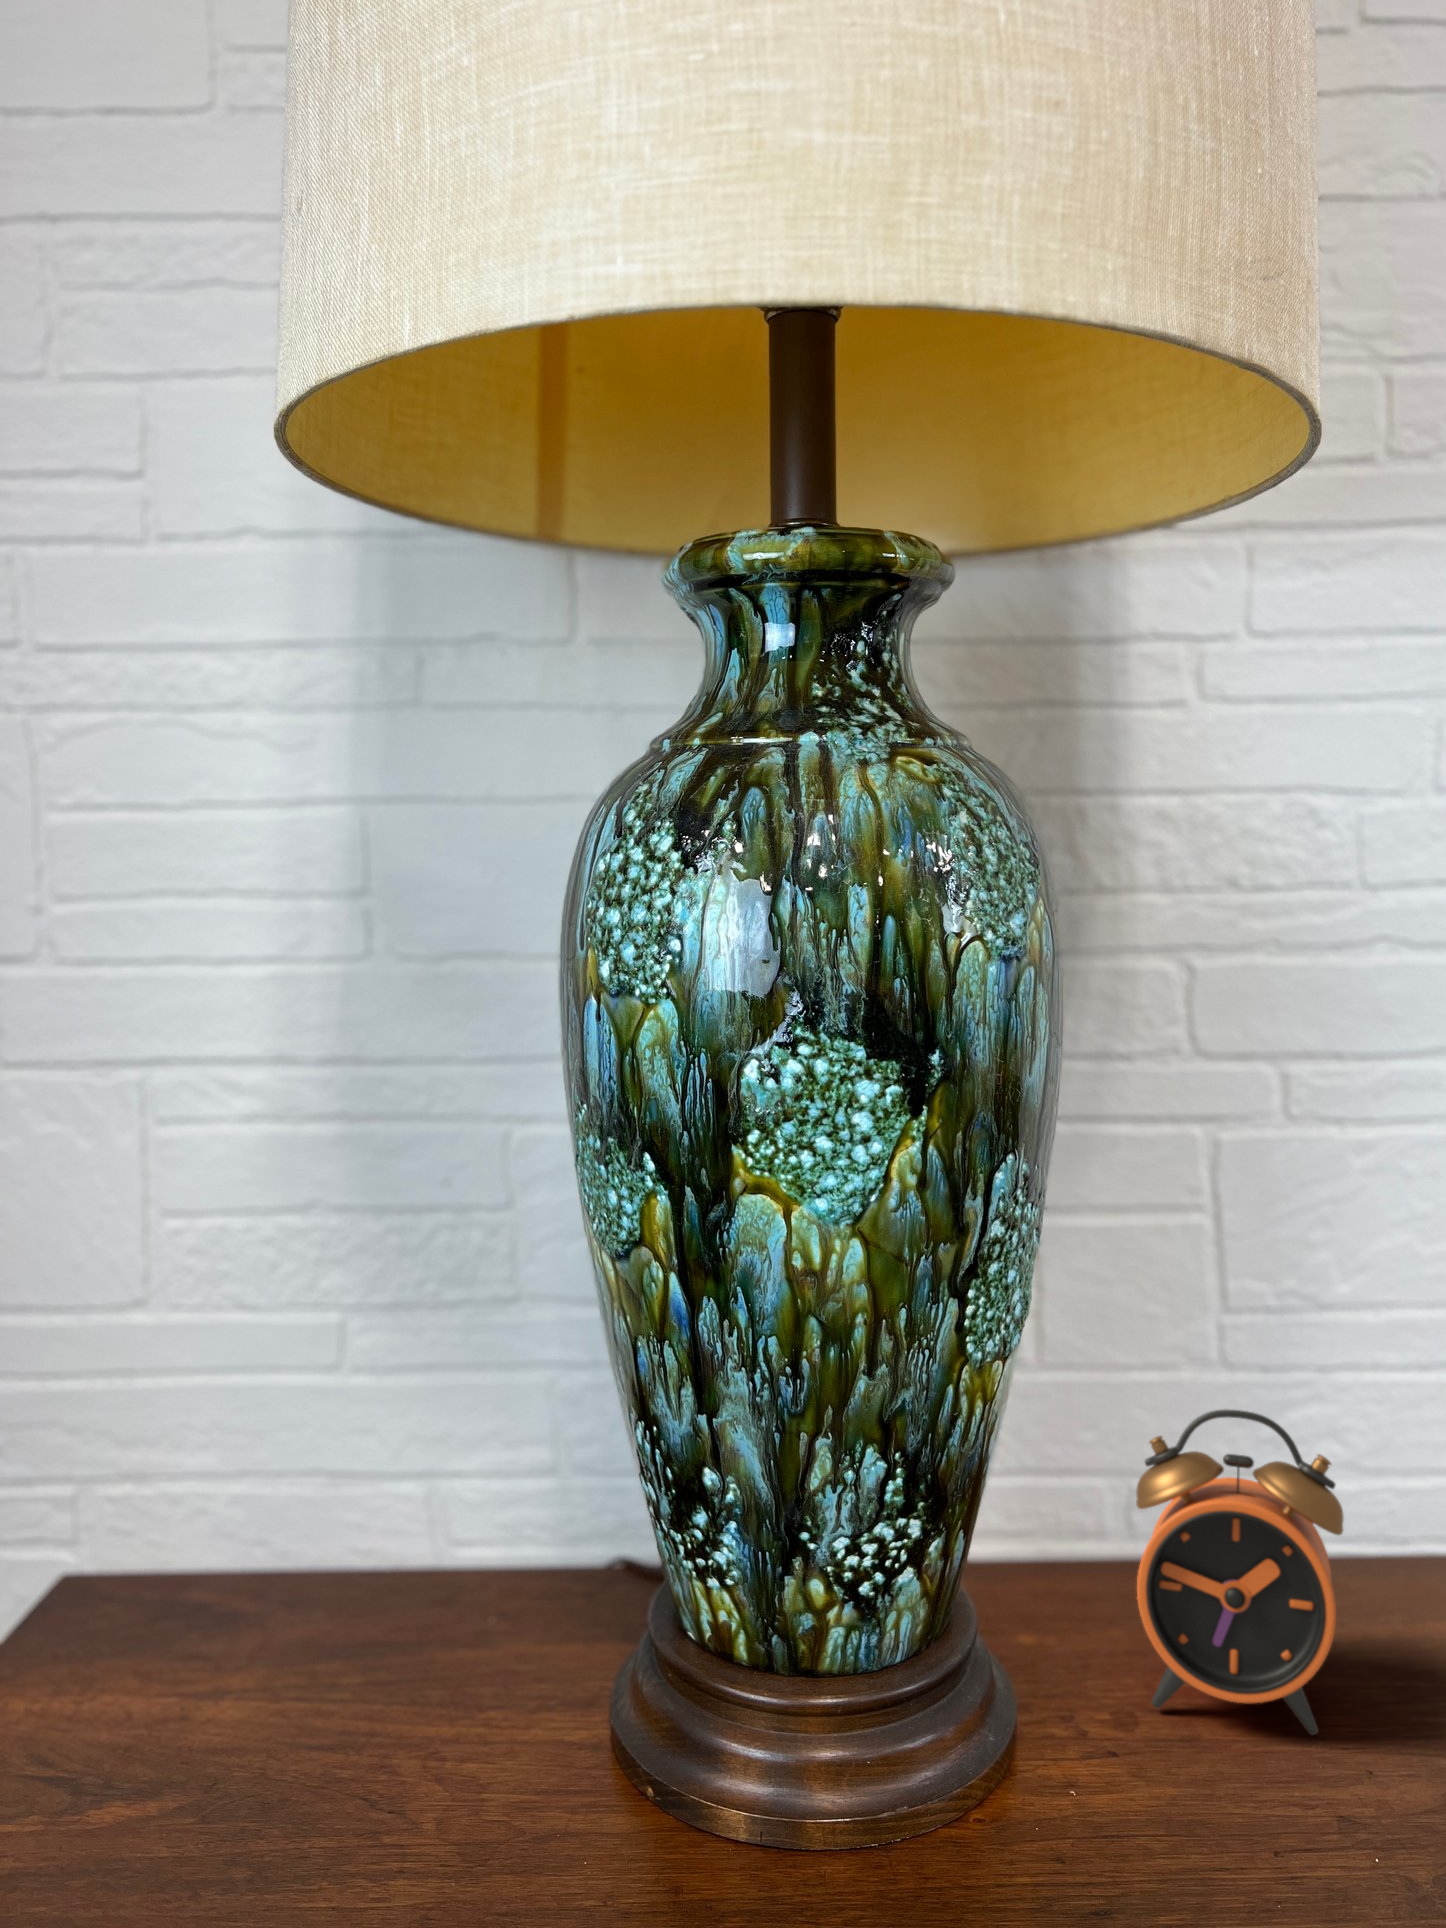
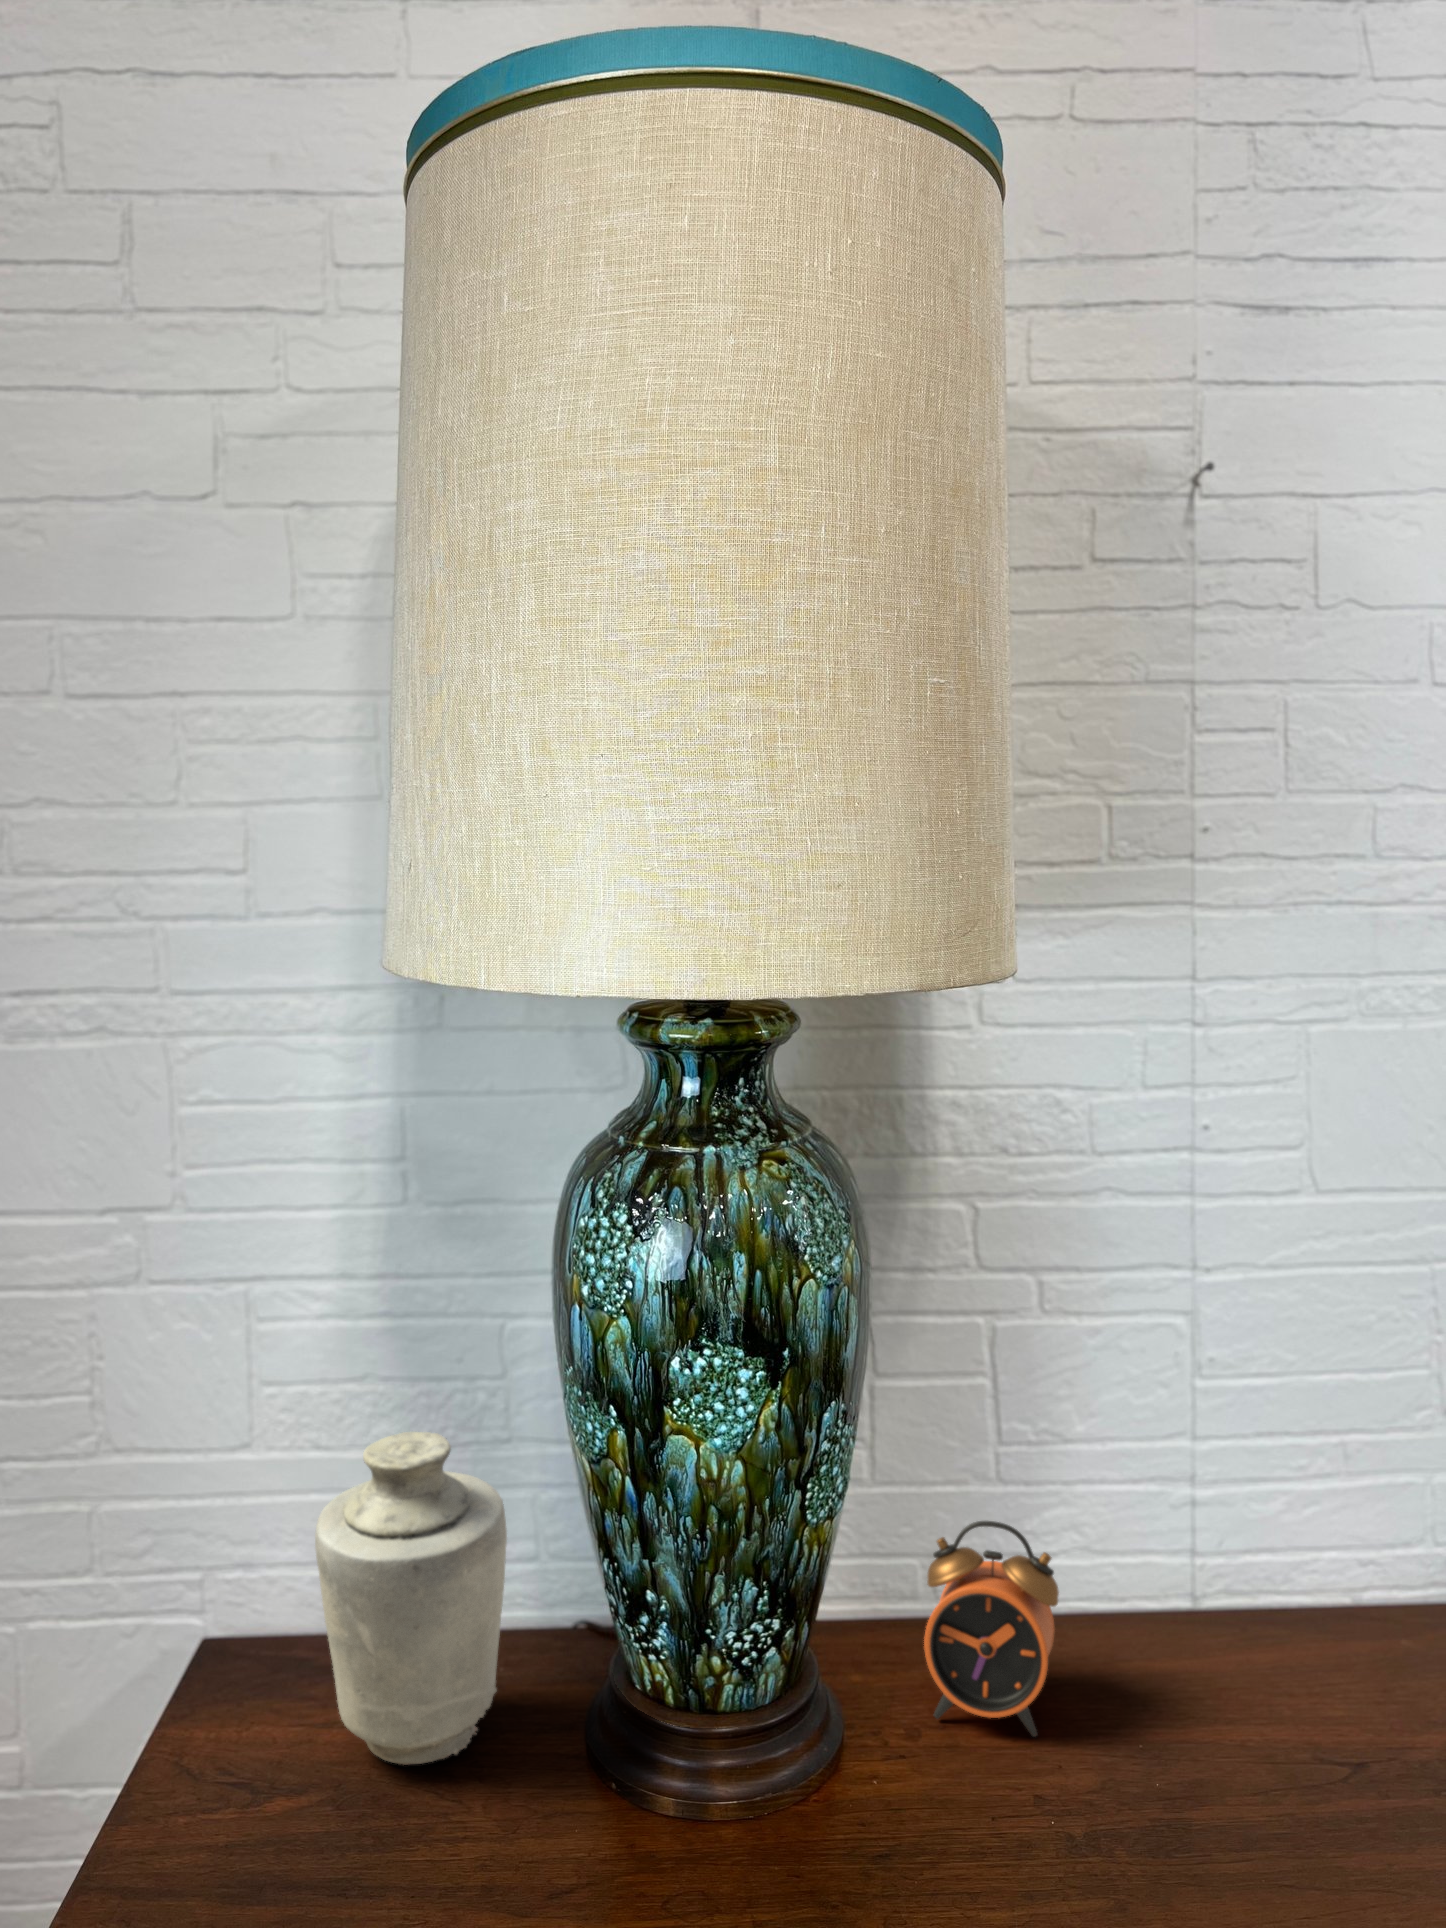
vase: none [194,1255,493,1760] -> present [315,1432,507,1765]

